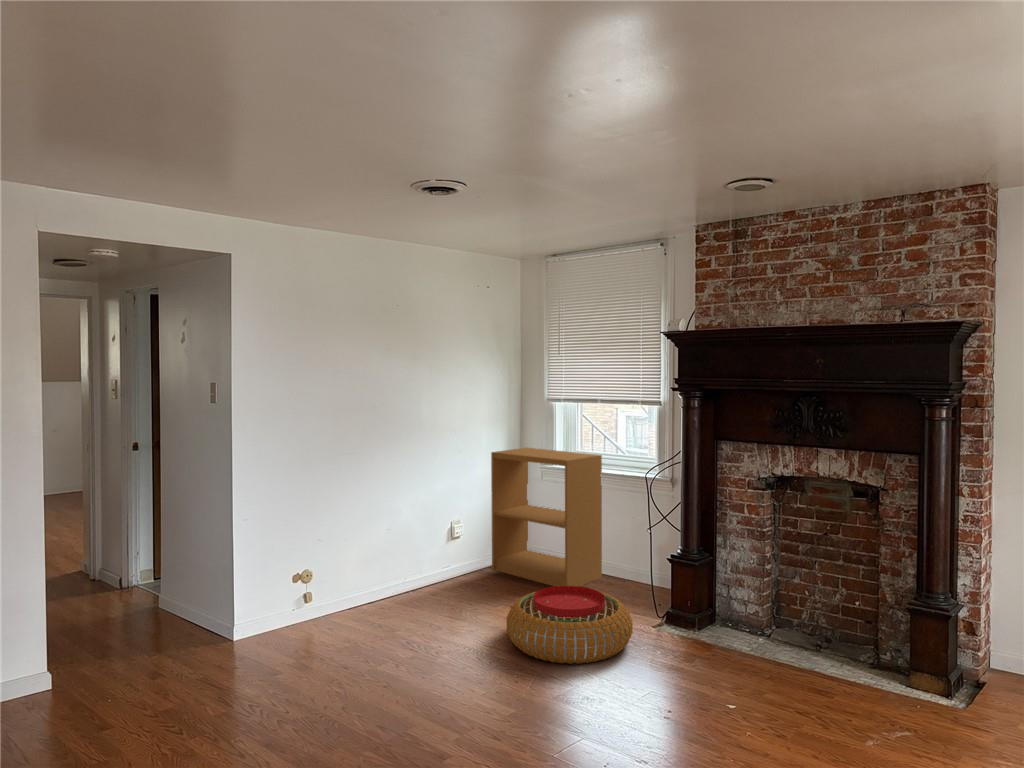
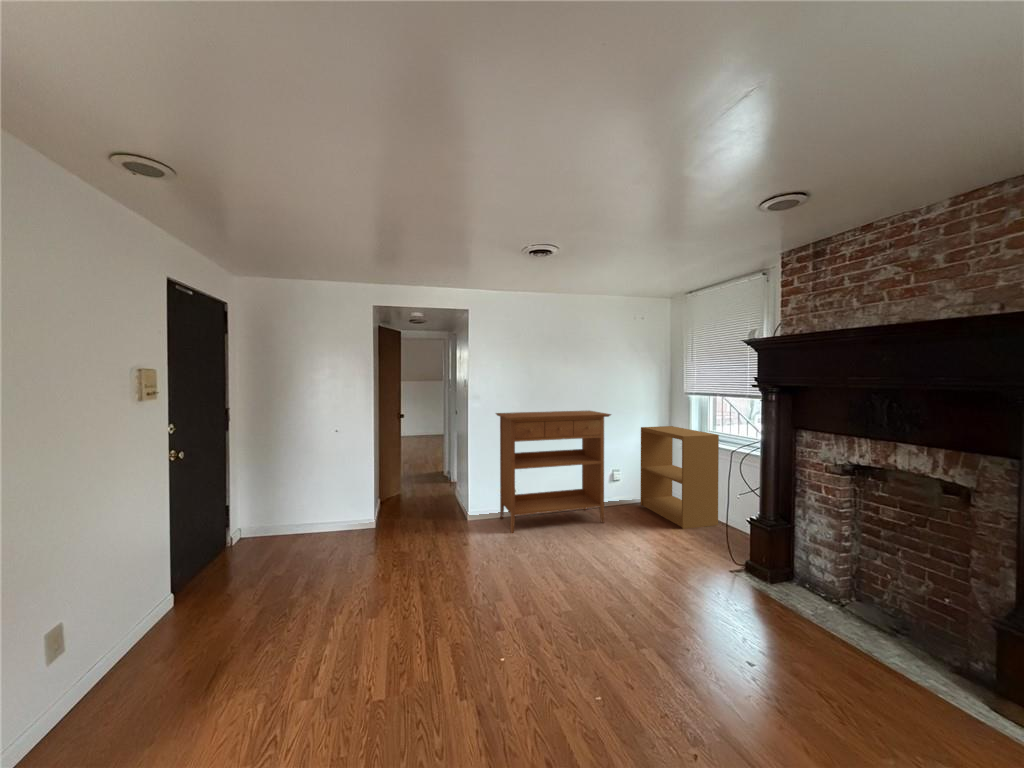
console table: none [283,431,474,650] -> present [496,411,611,533]
pouf: present [506,586,633,664] -> none [609,523,704,583]

